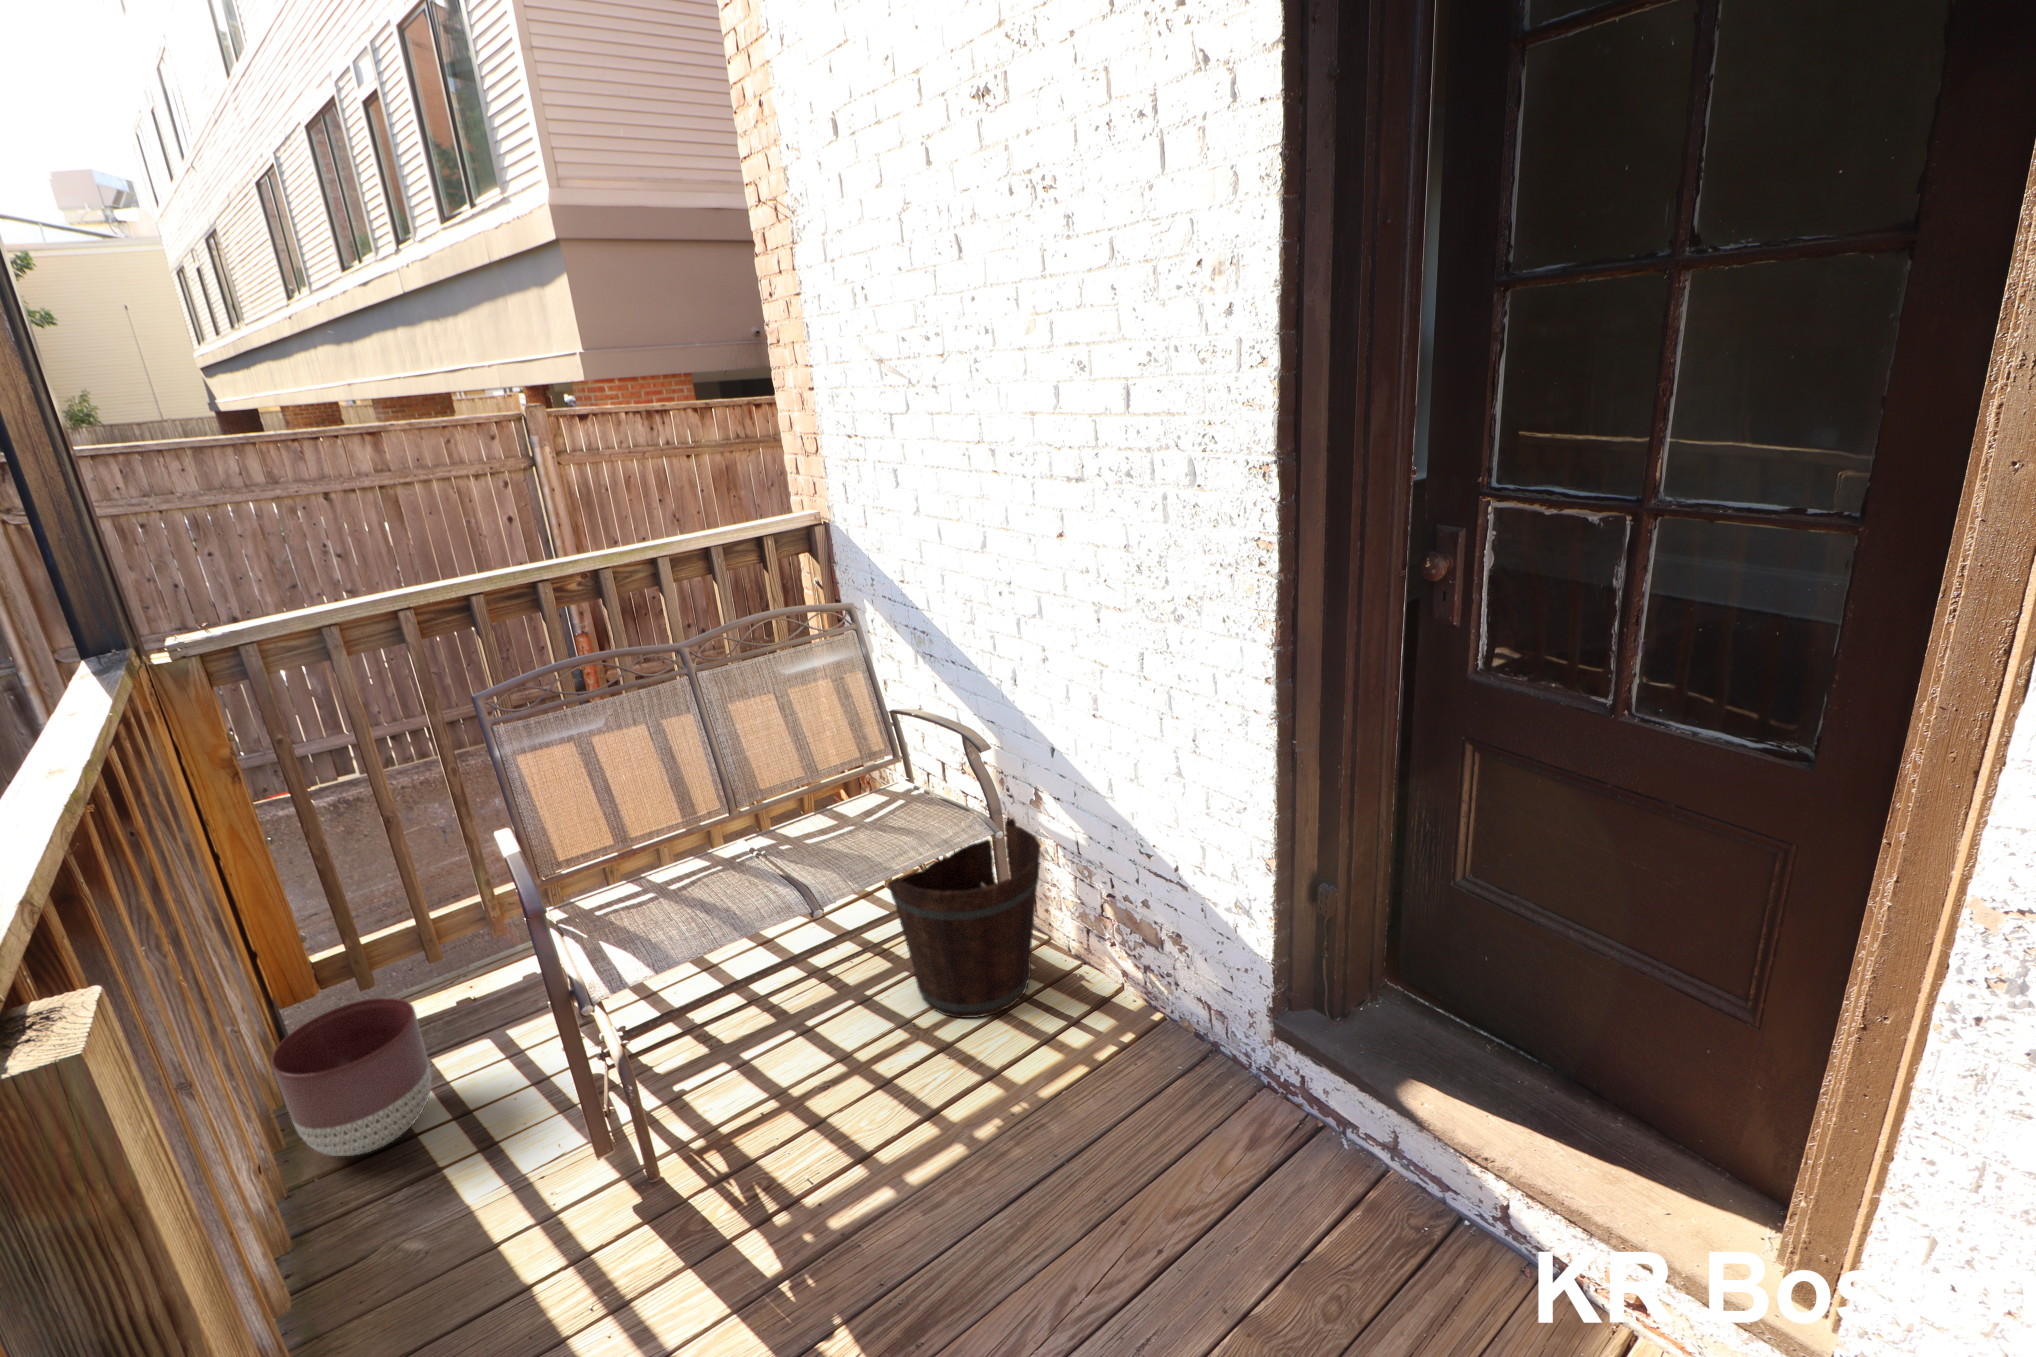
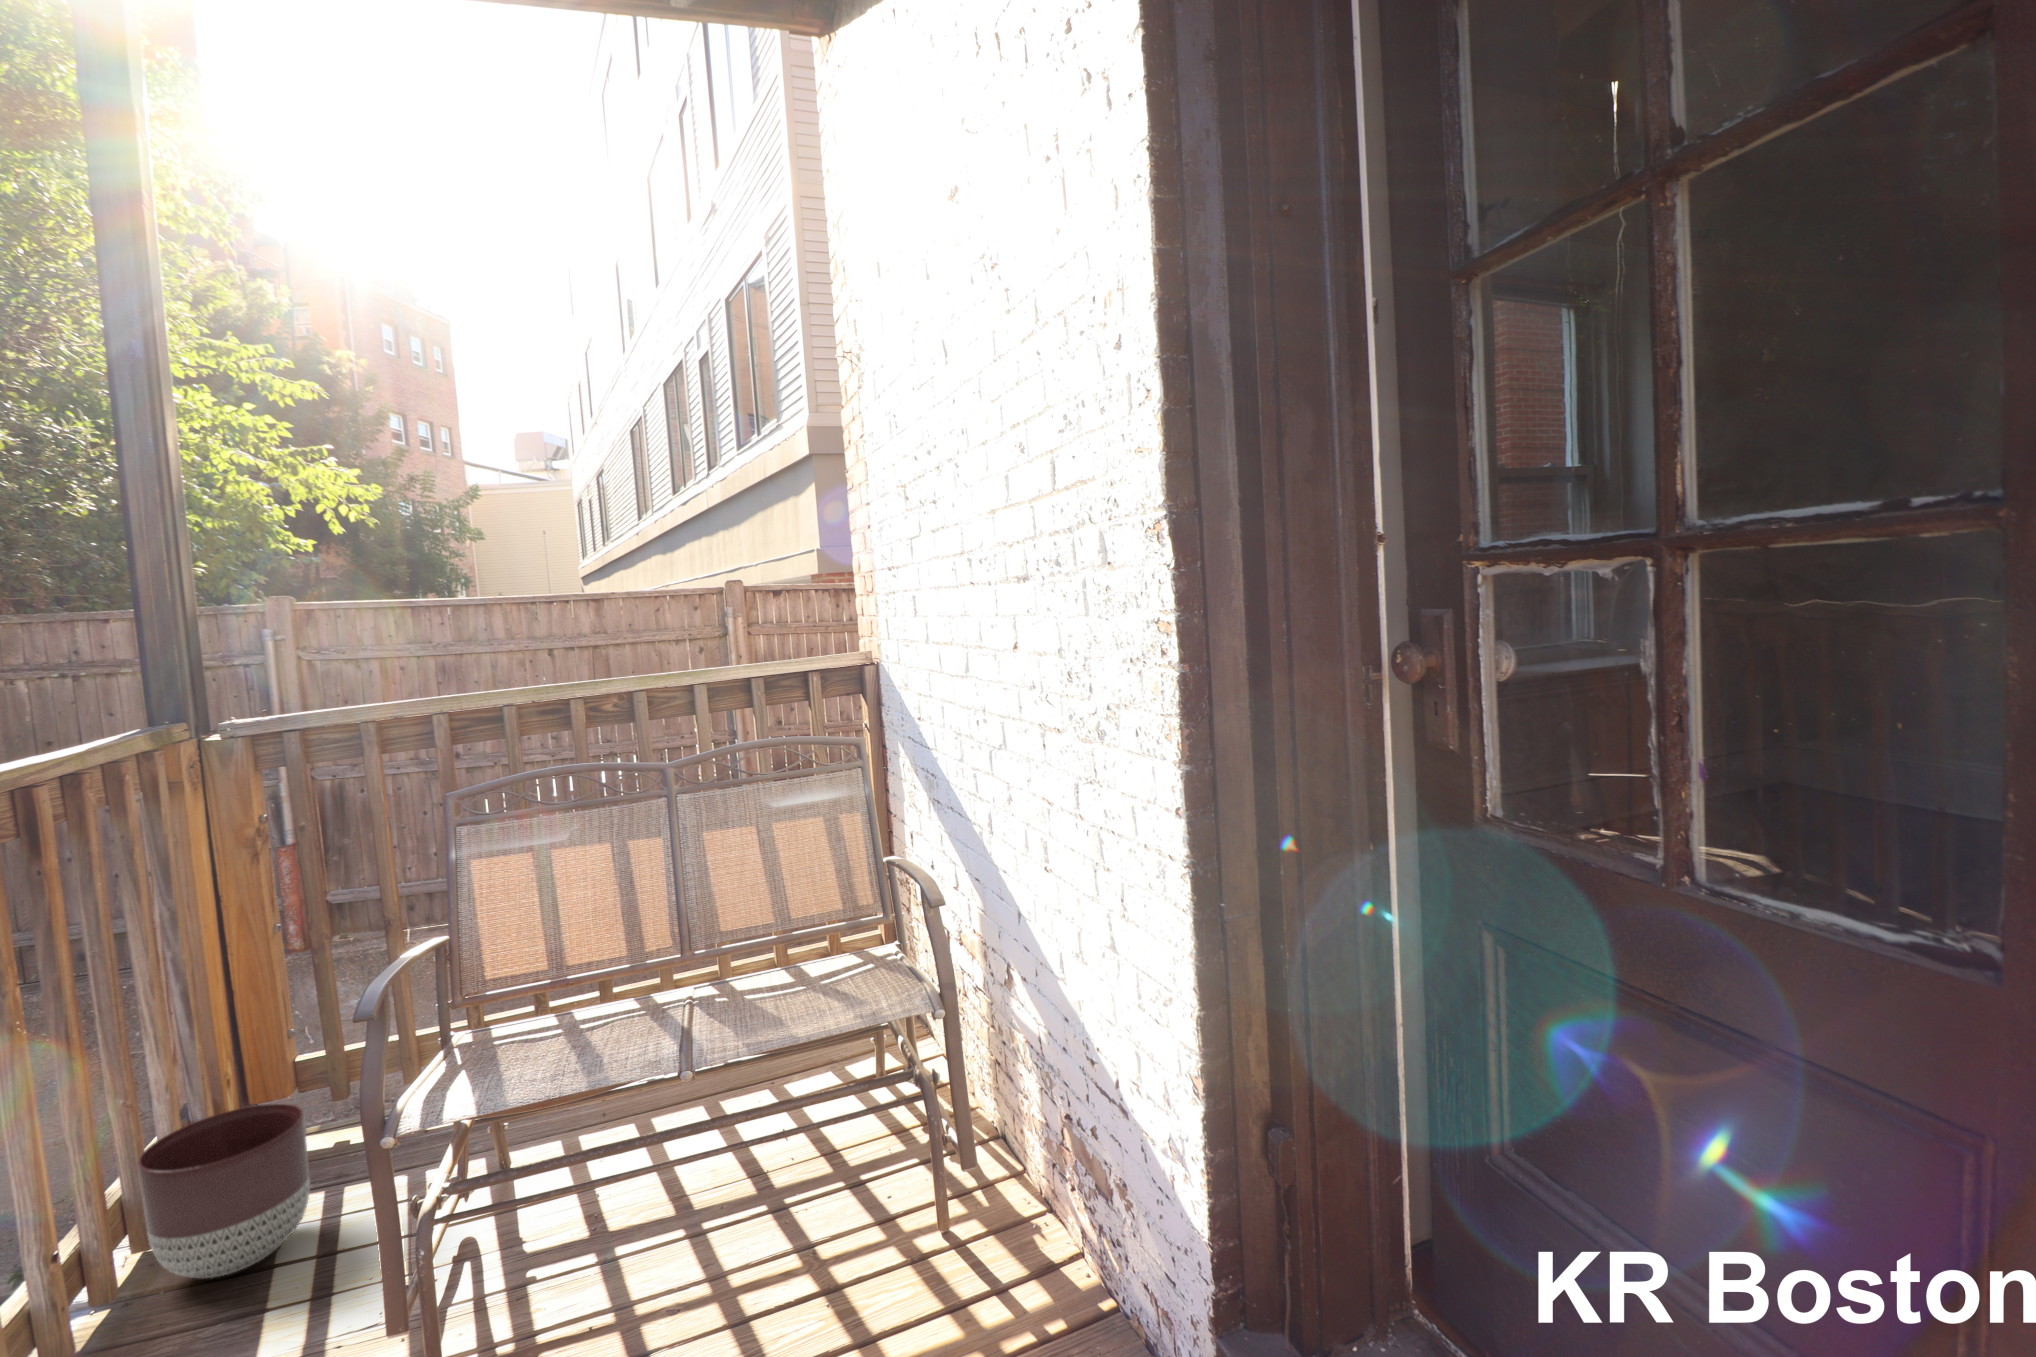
bucket: present [889,818,1040,1018] -> none [800,996,994,1256]

